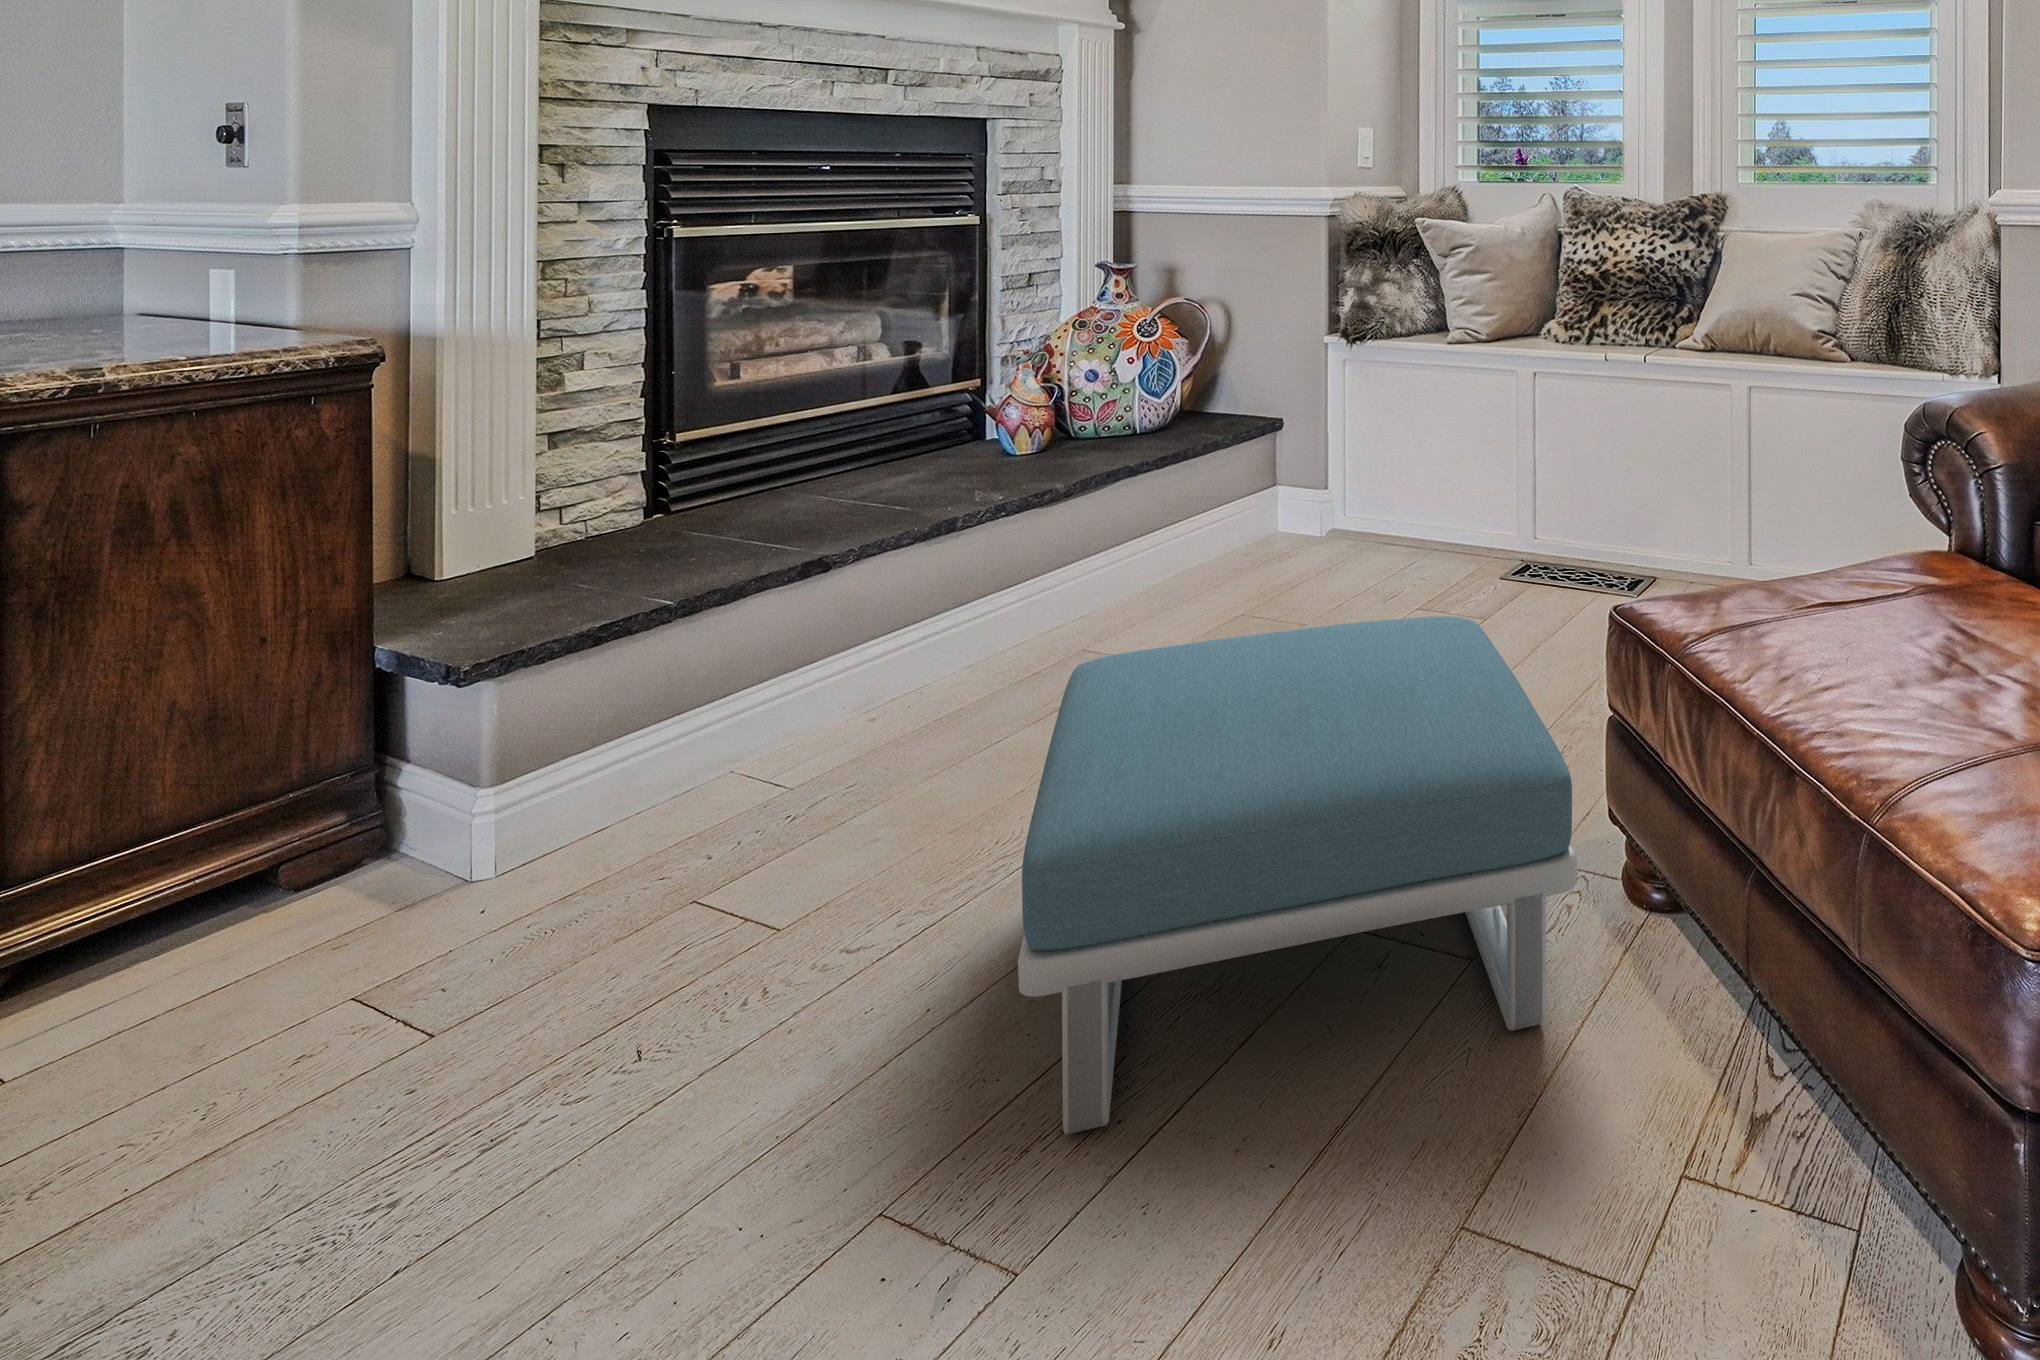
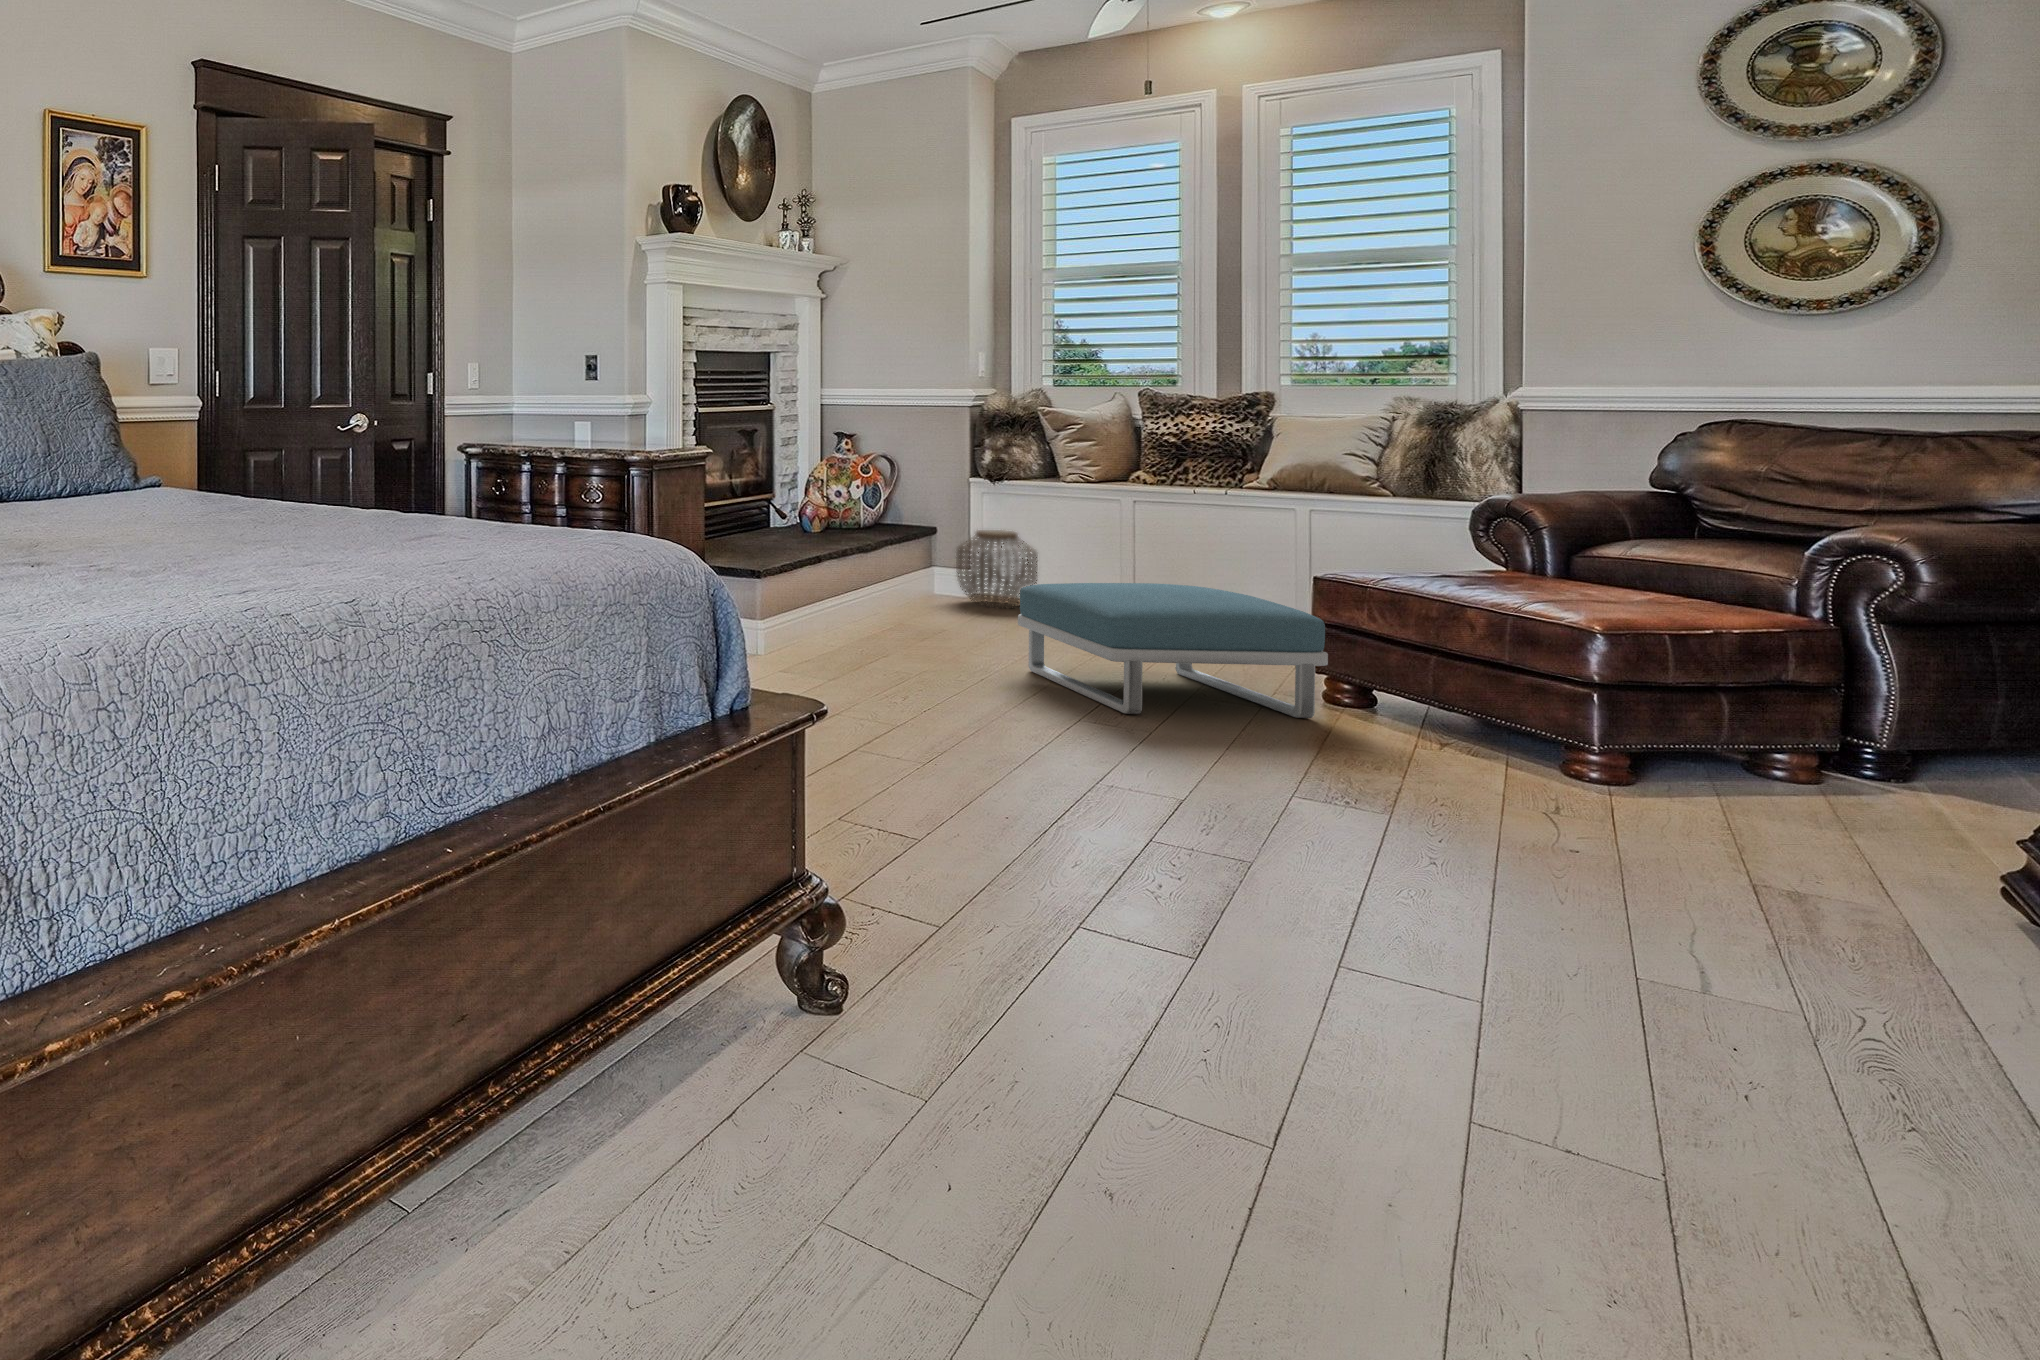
woven basket: none [1272,427,1398,568] -> present [956,530,1038,608]

